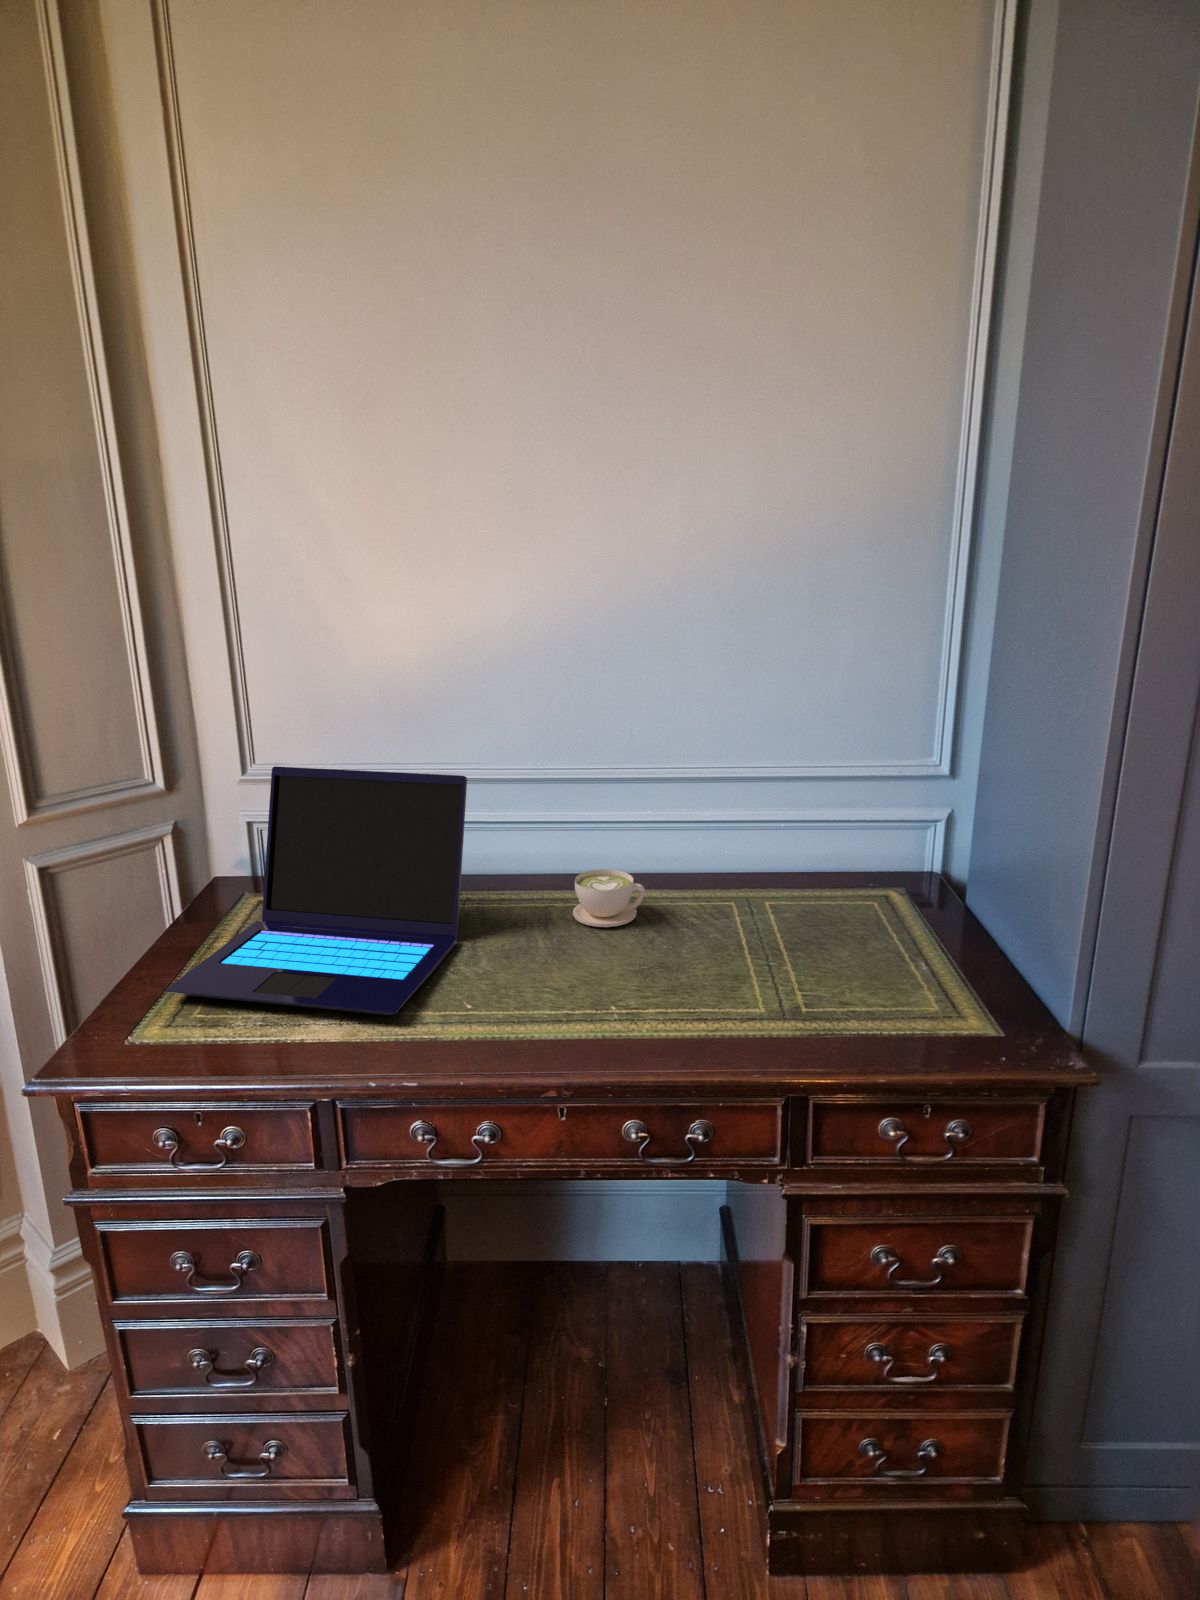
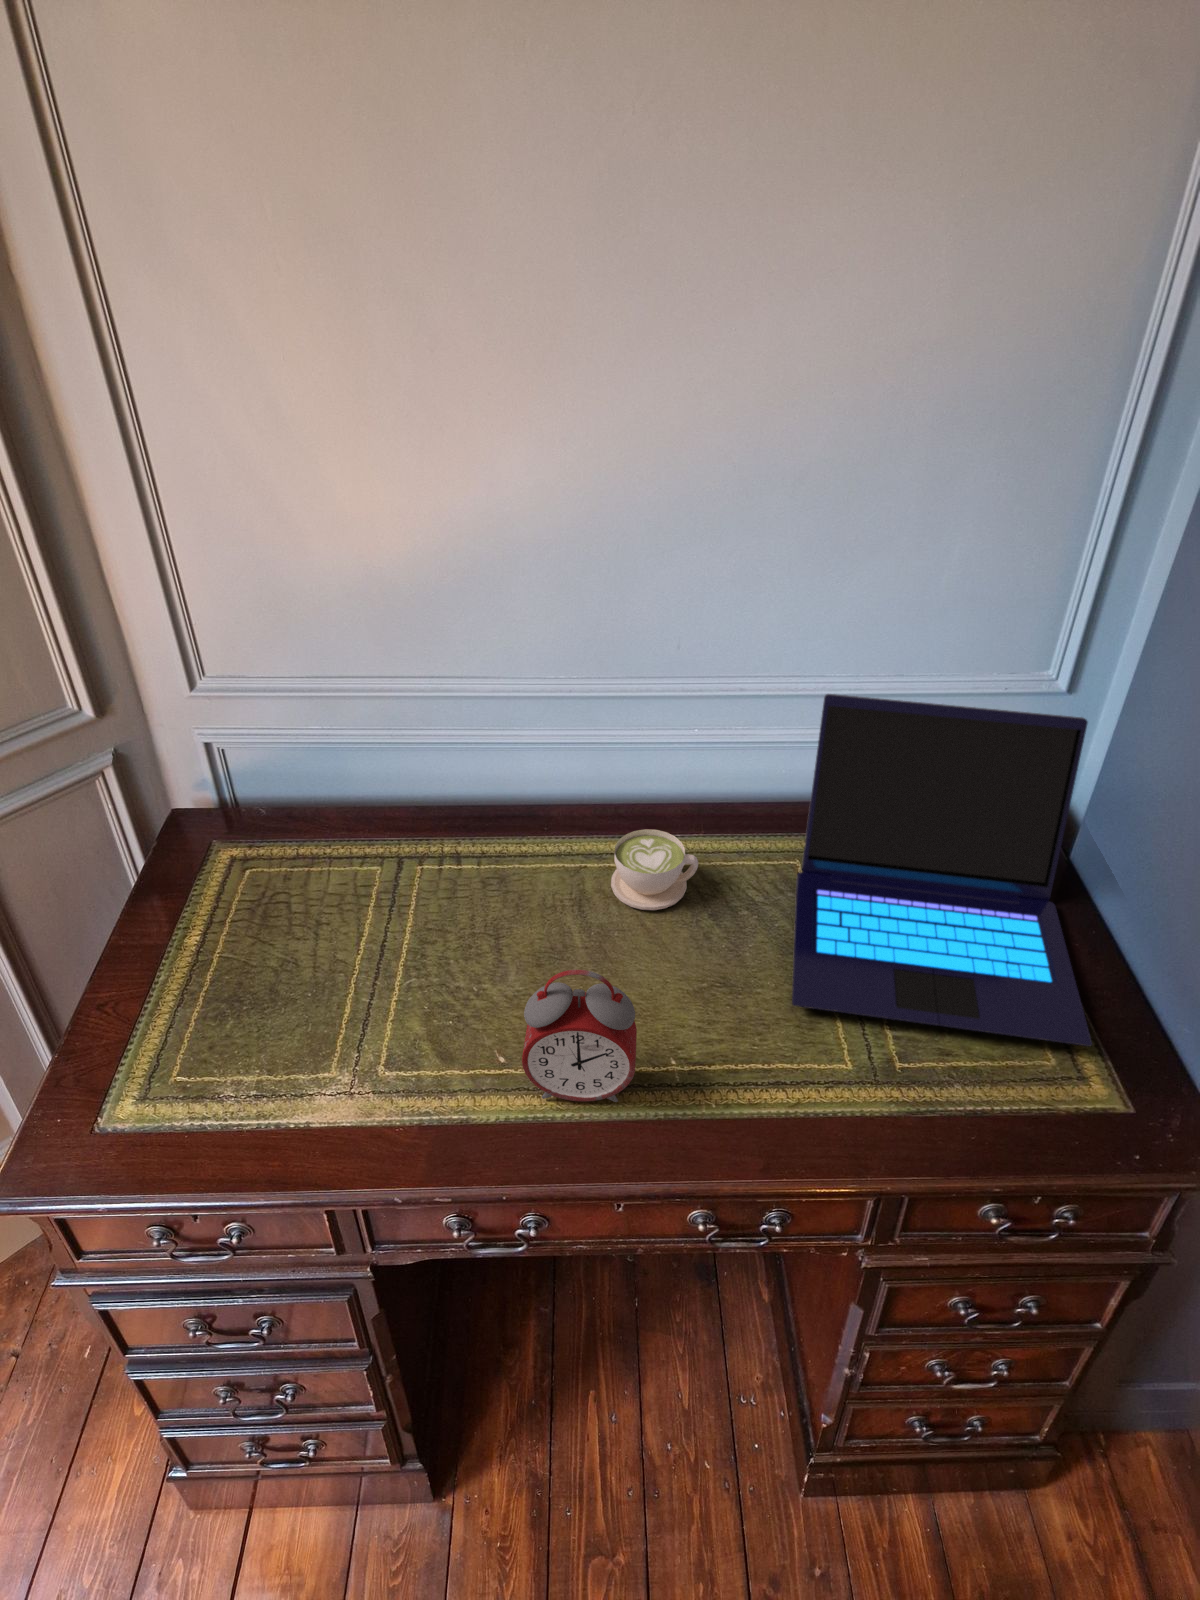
laptop: present [166,767,467,1015] -> present [792,694,1092,1046]
alarm clock: none [483,896,580,1027] -> present [522,970,637,1102]

